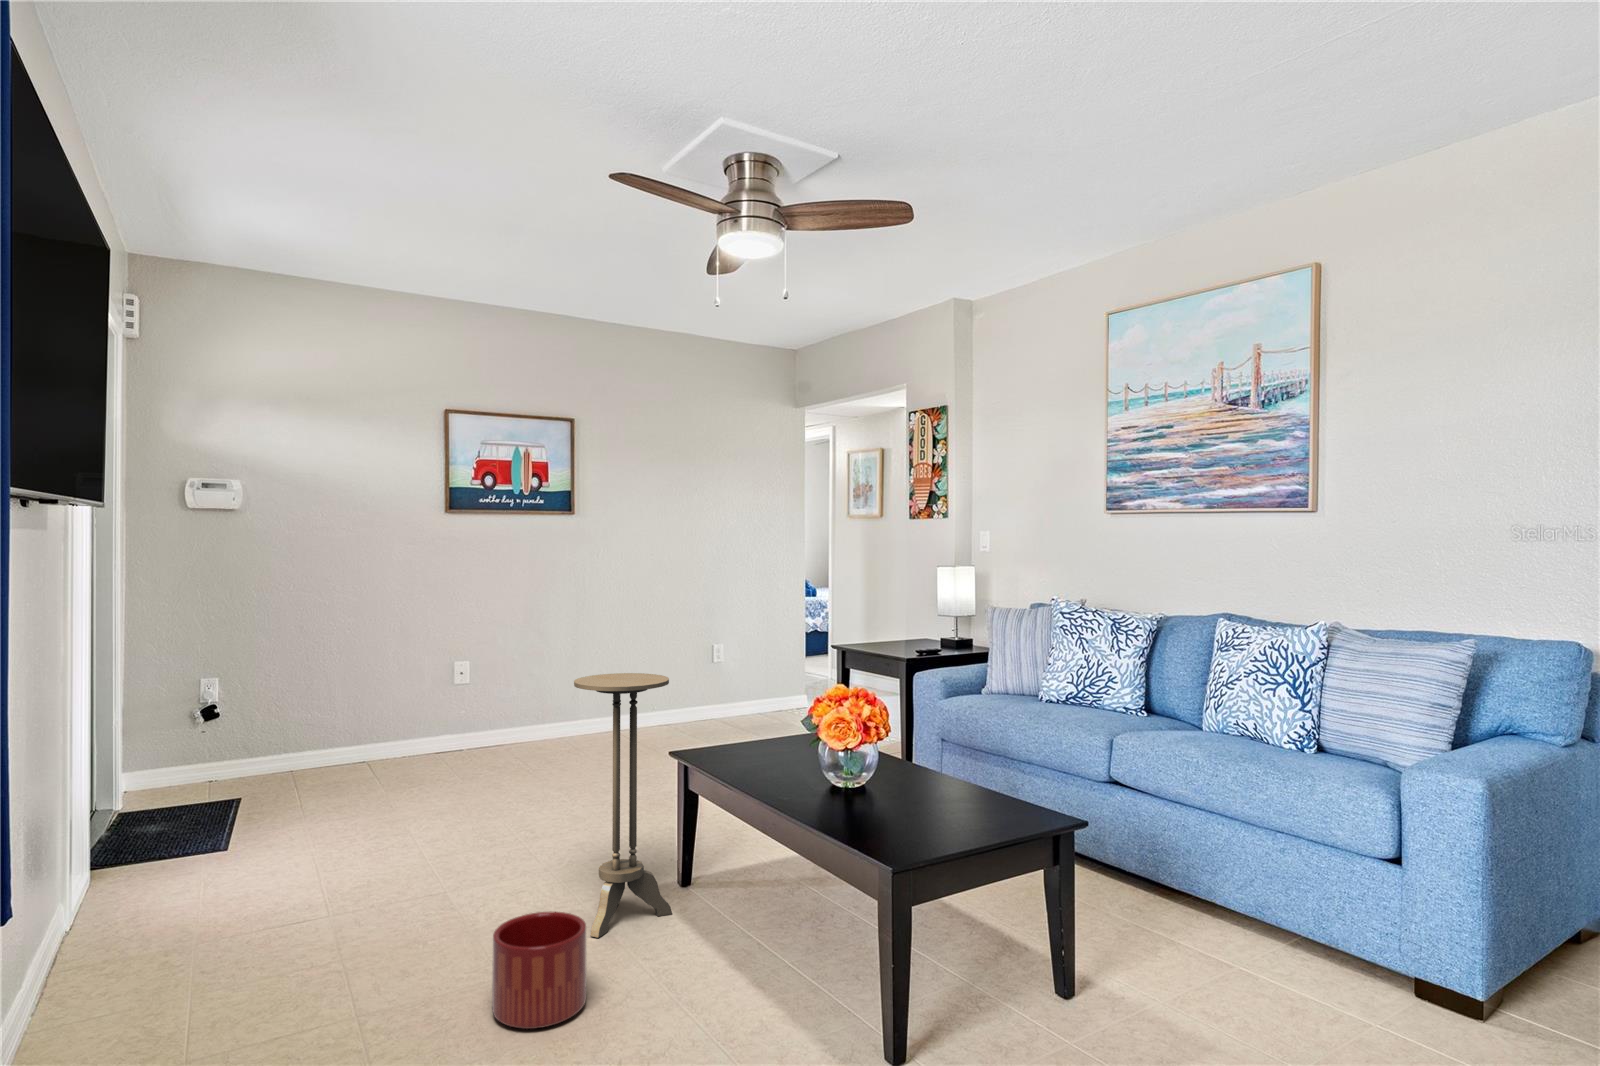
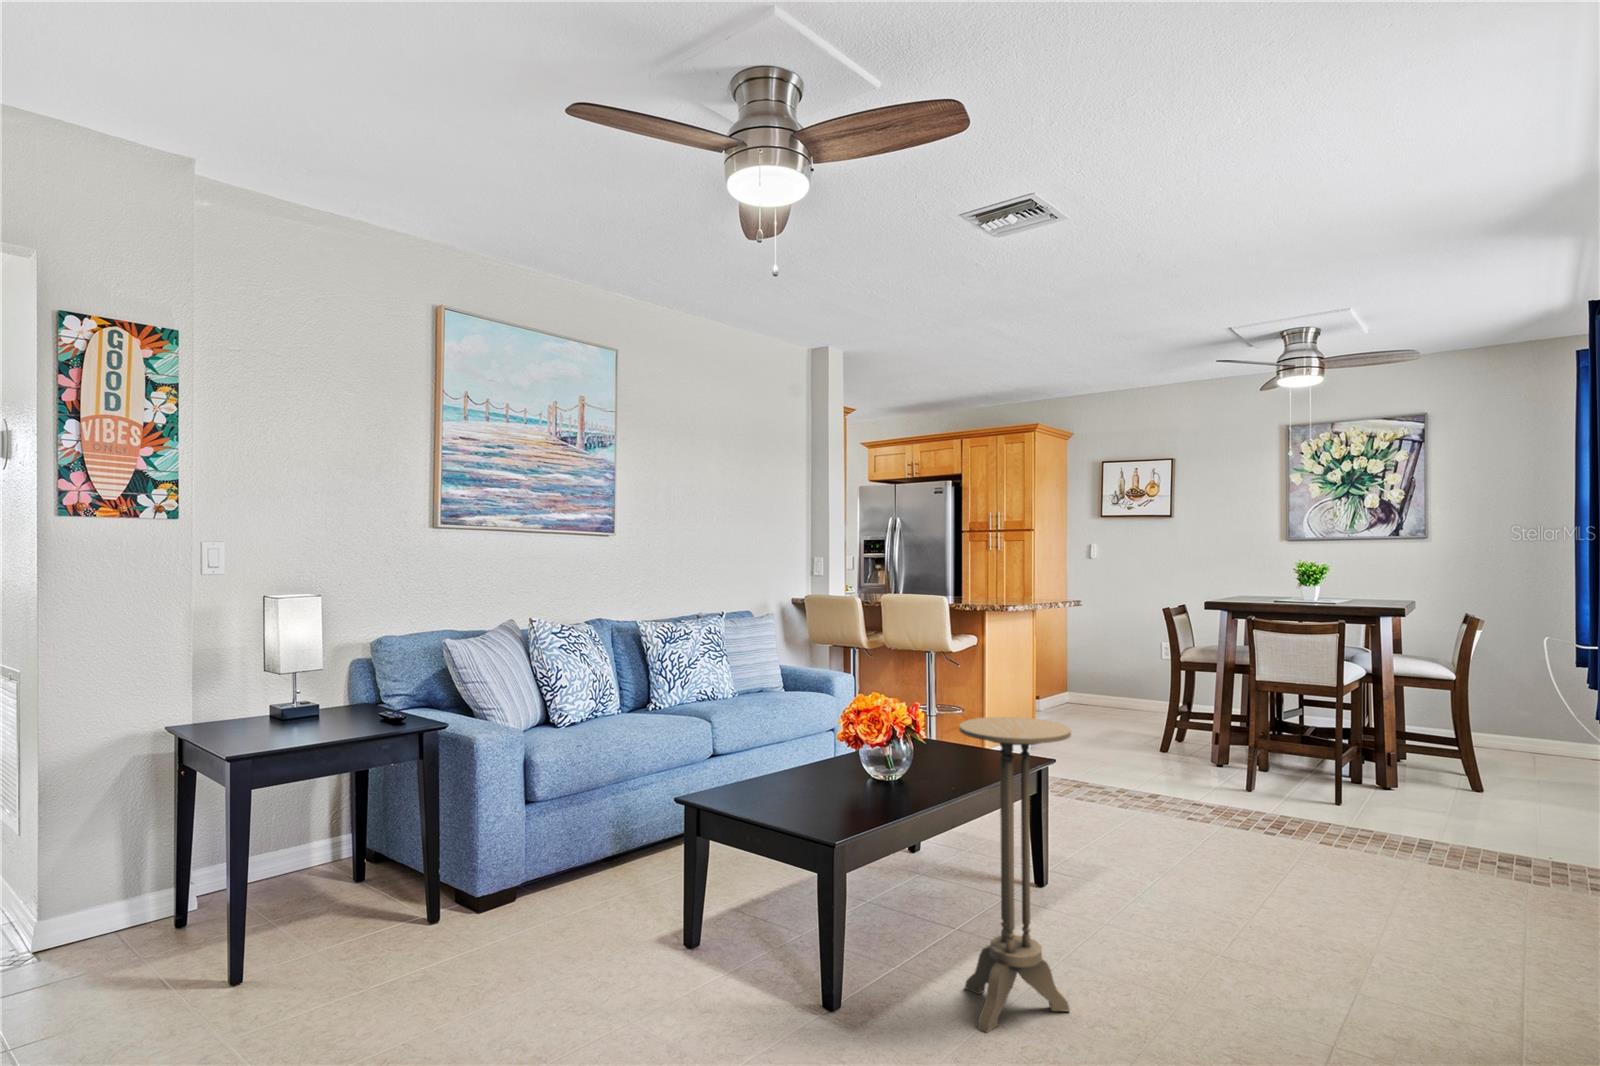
planter: present [492,912,586,1029] -> none [1154,903,1244,1009]

